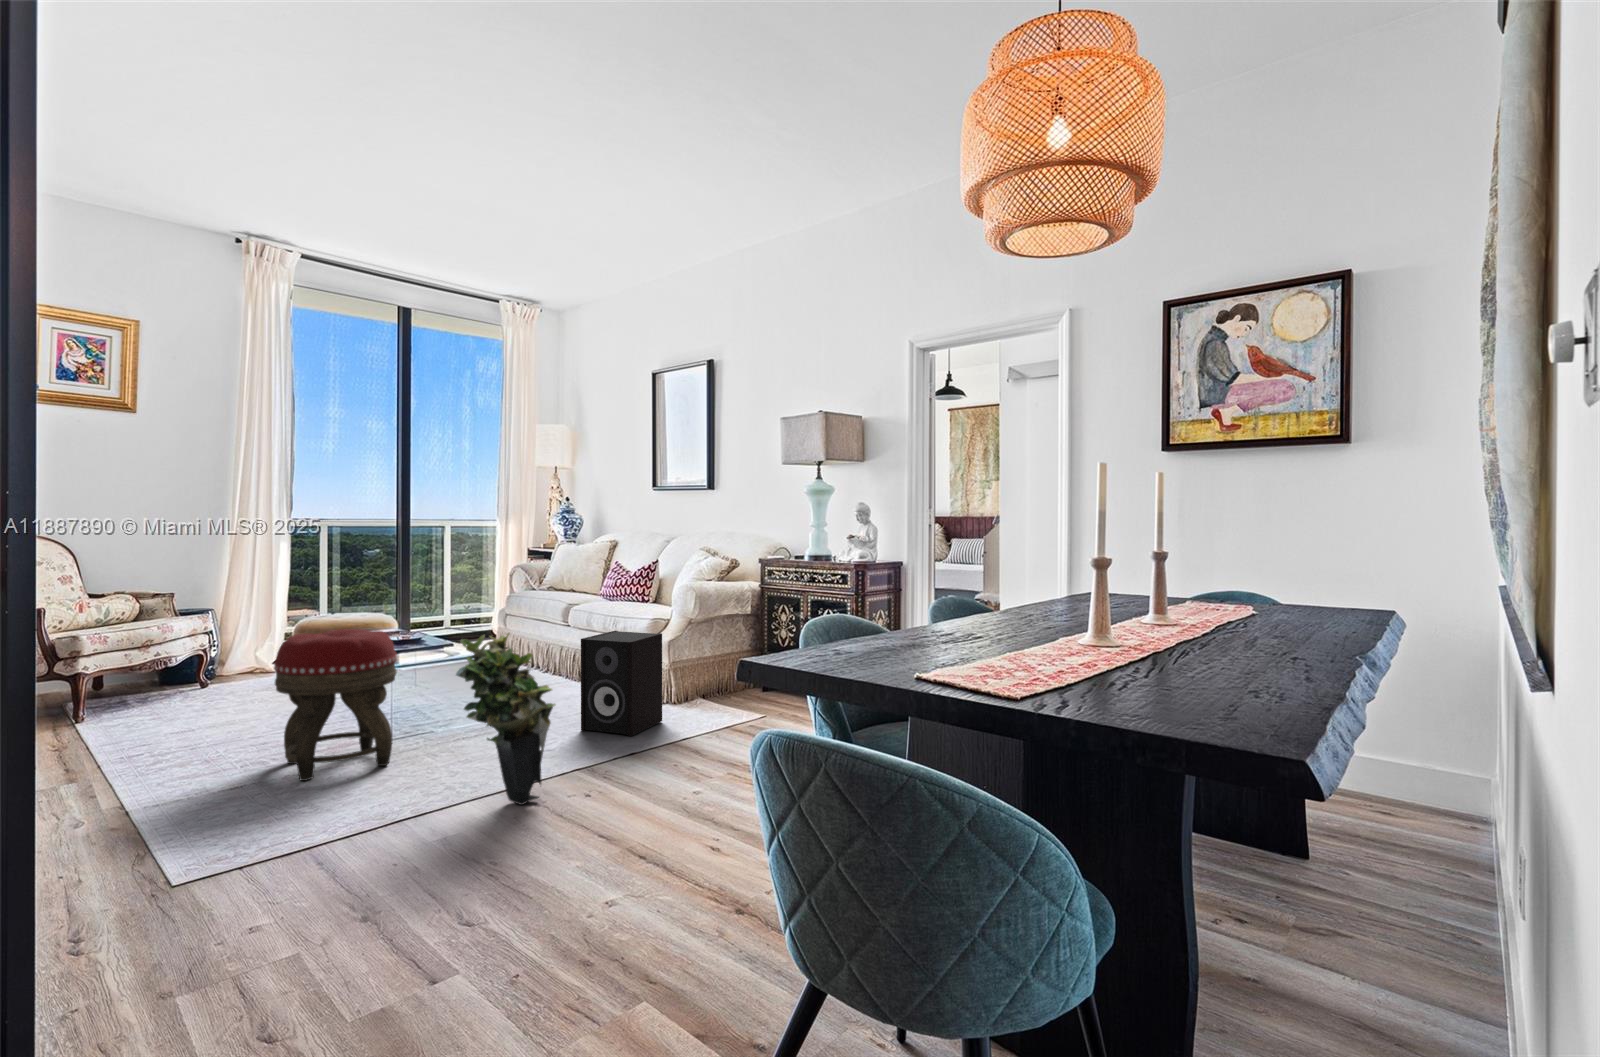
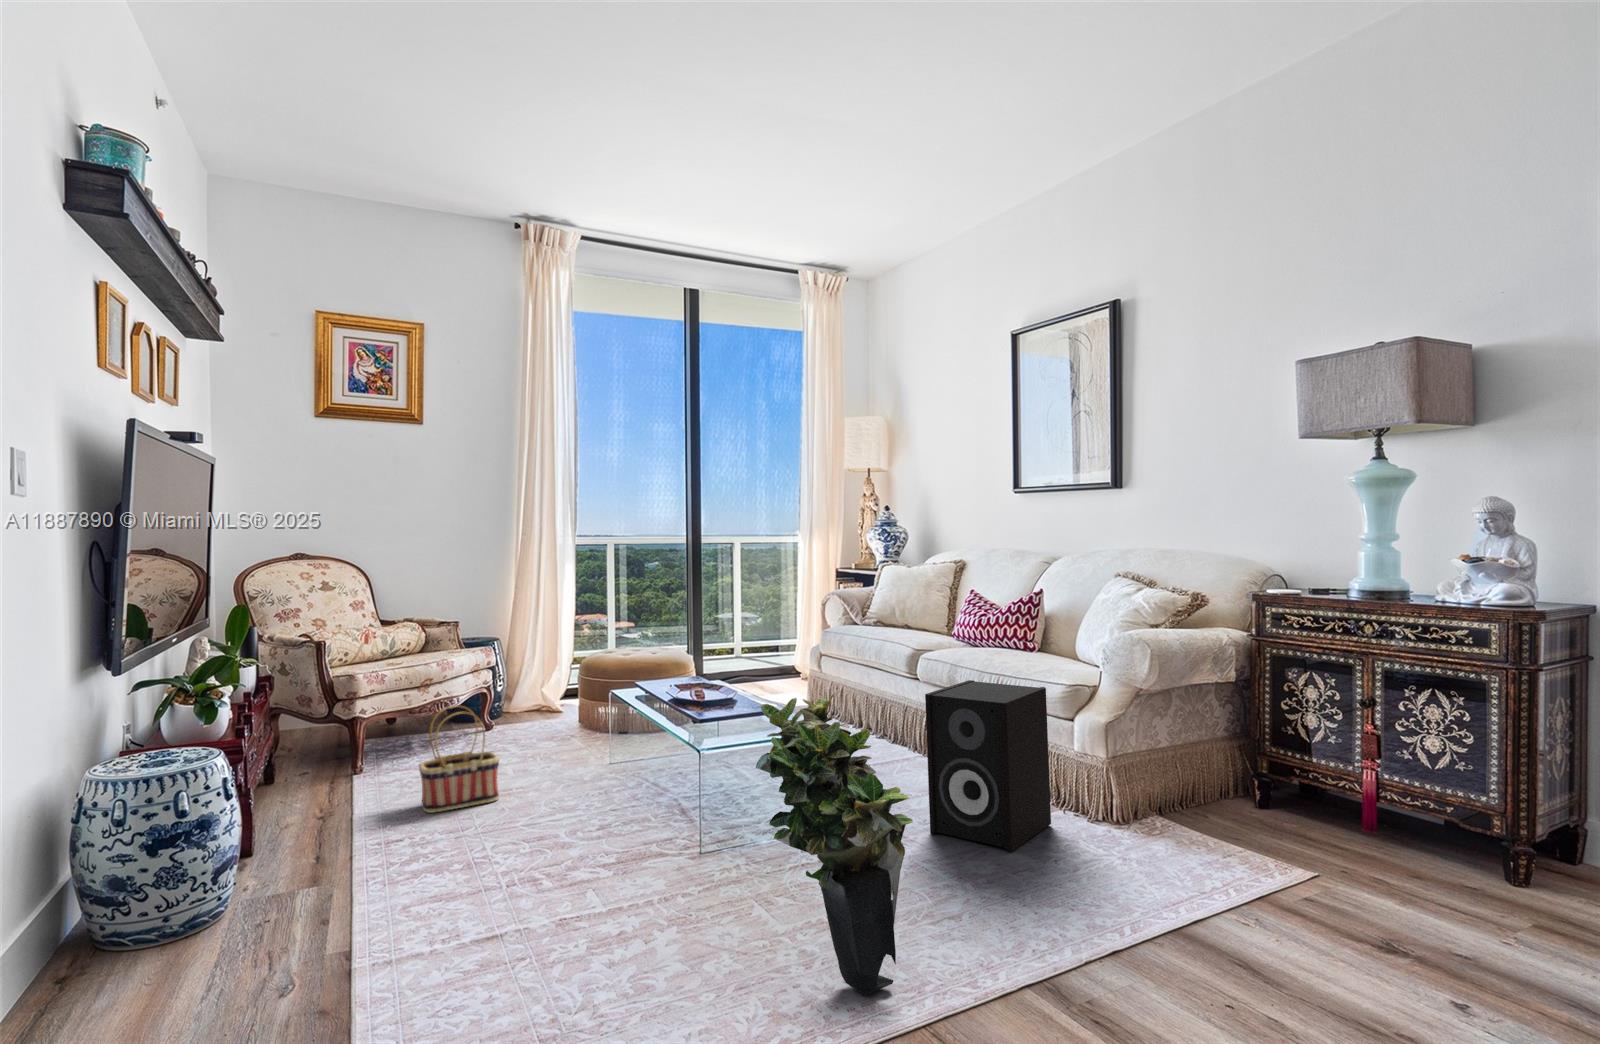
footstool: present [274,629,397,781] -> none [525,677,677,897]
basket: none [157,658,234,744] -> present [419,705,499,813]

